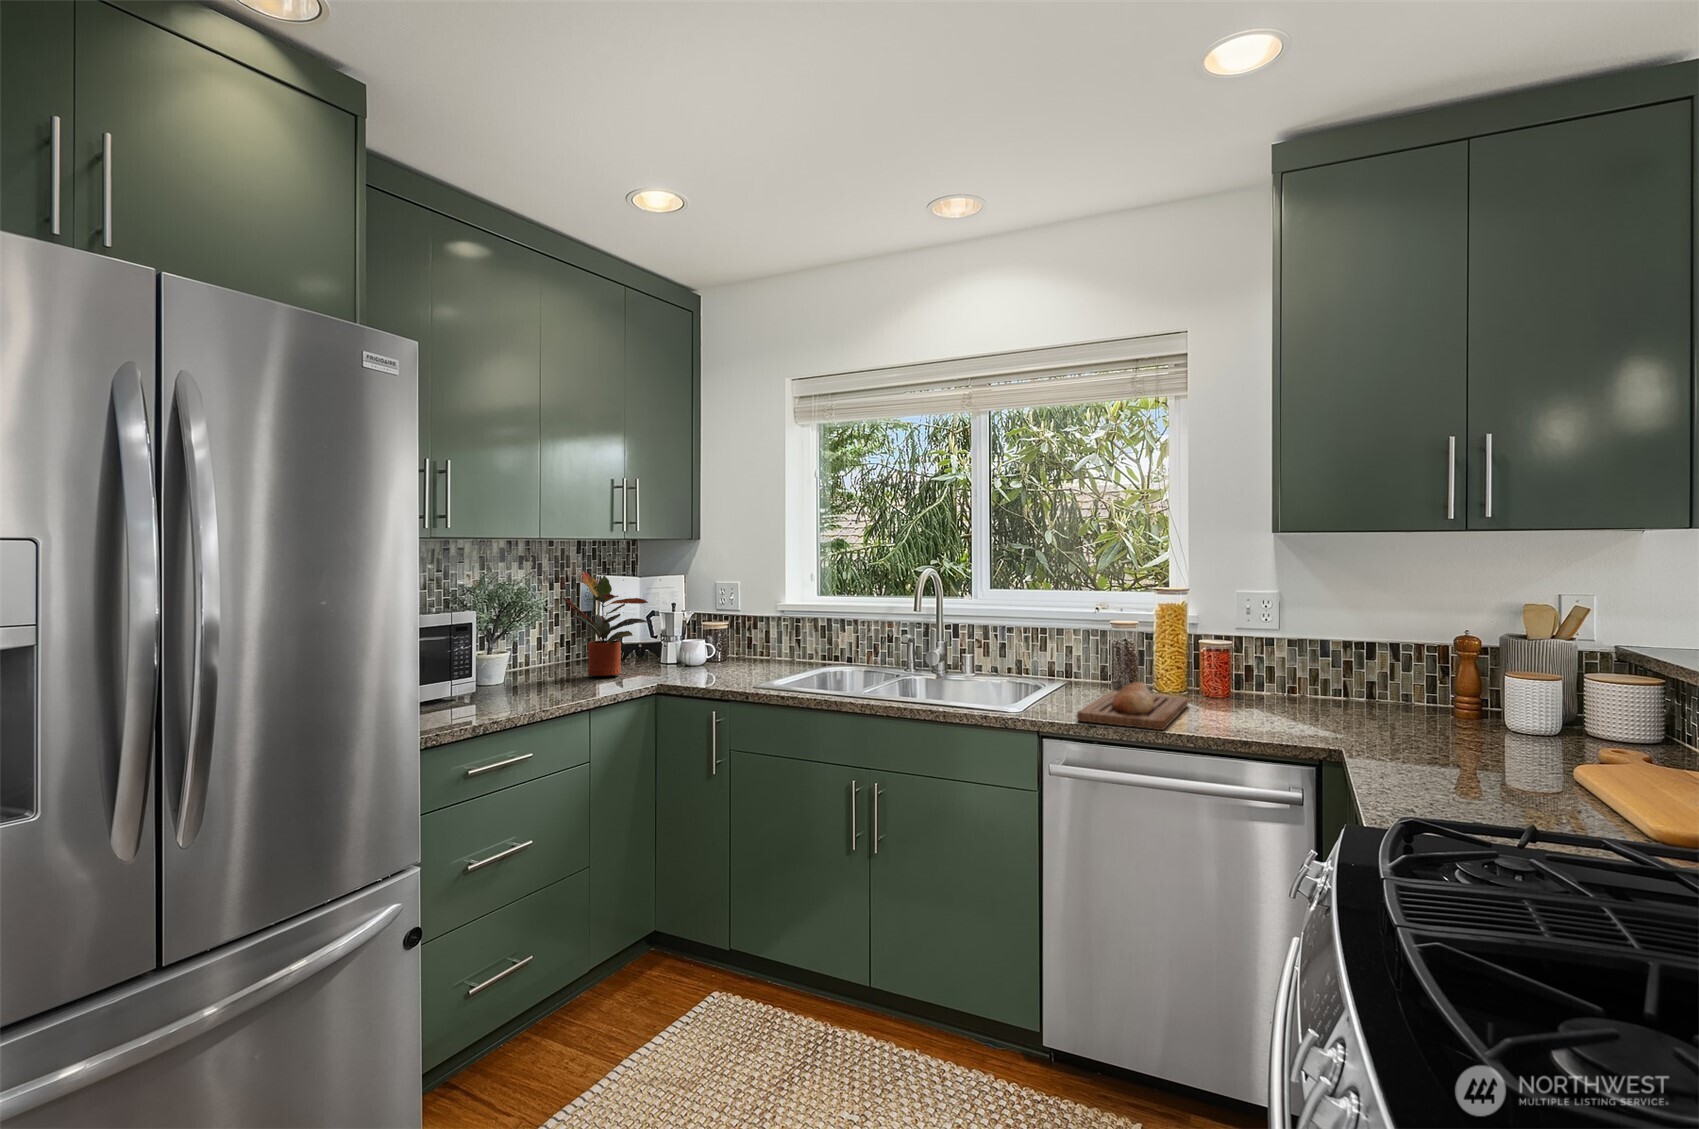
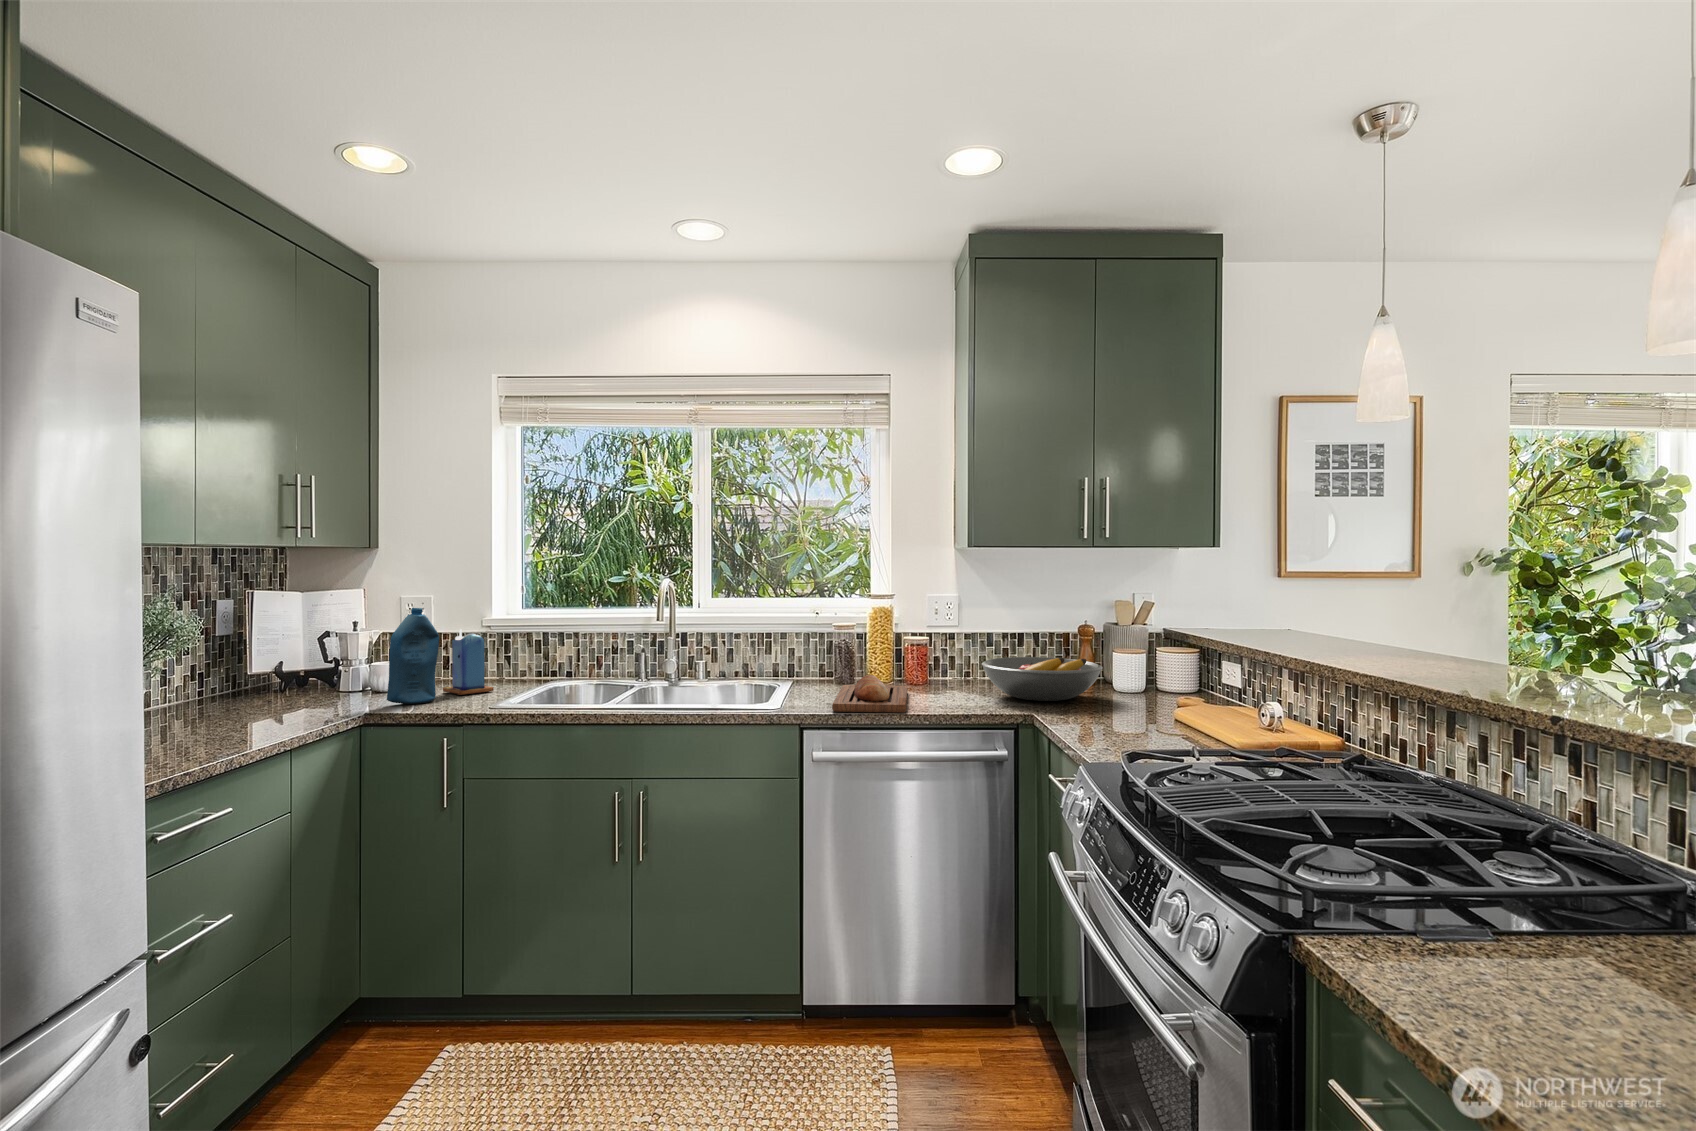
potted plant: present [563,571,649,676] -> none [216,586,336,712]
bottle: none [682,592,727,679] -> present [387,608,439,704]
candle: none [738,613,778,673] -> present [443,629,494,695]
fruit bowl: none [1281,673,1460,733] -> present [982,657,1103,701]

